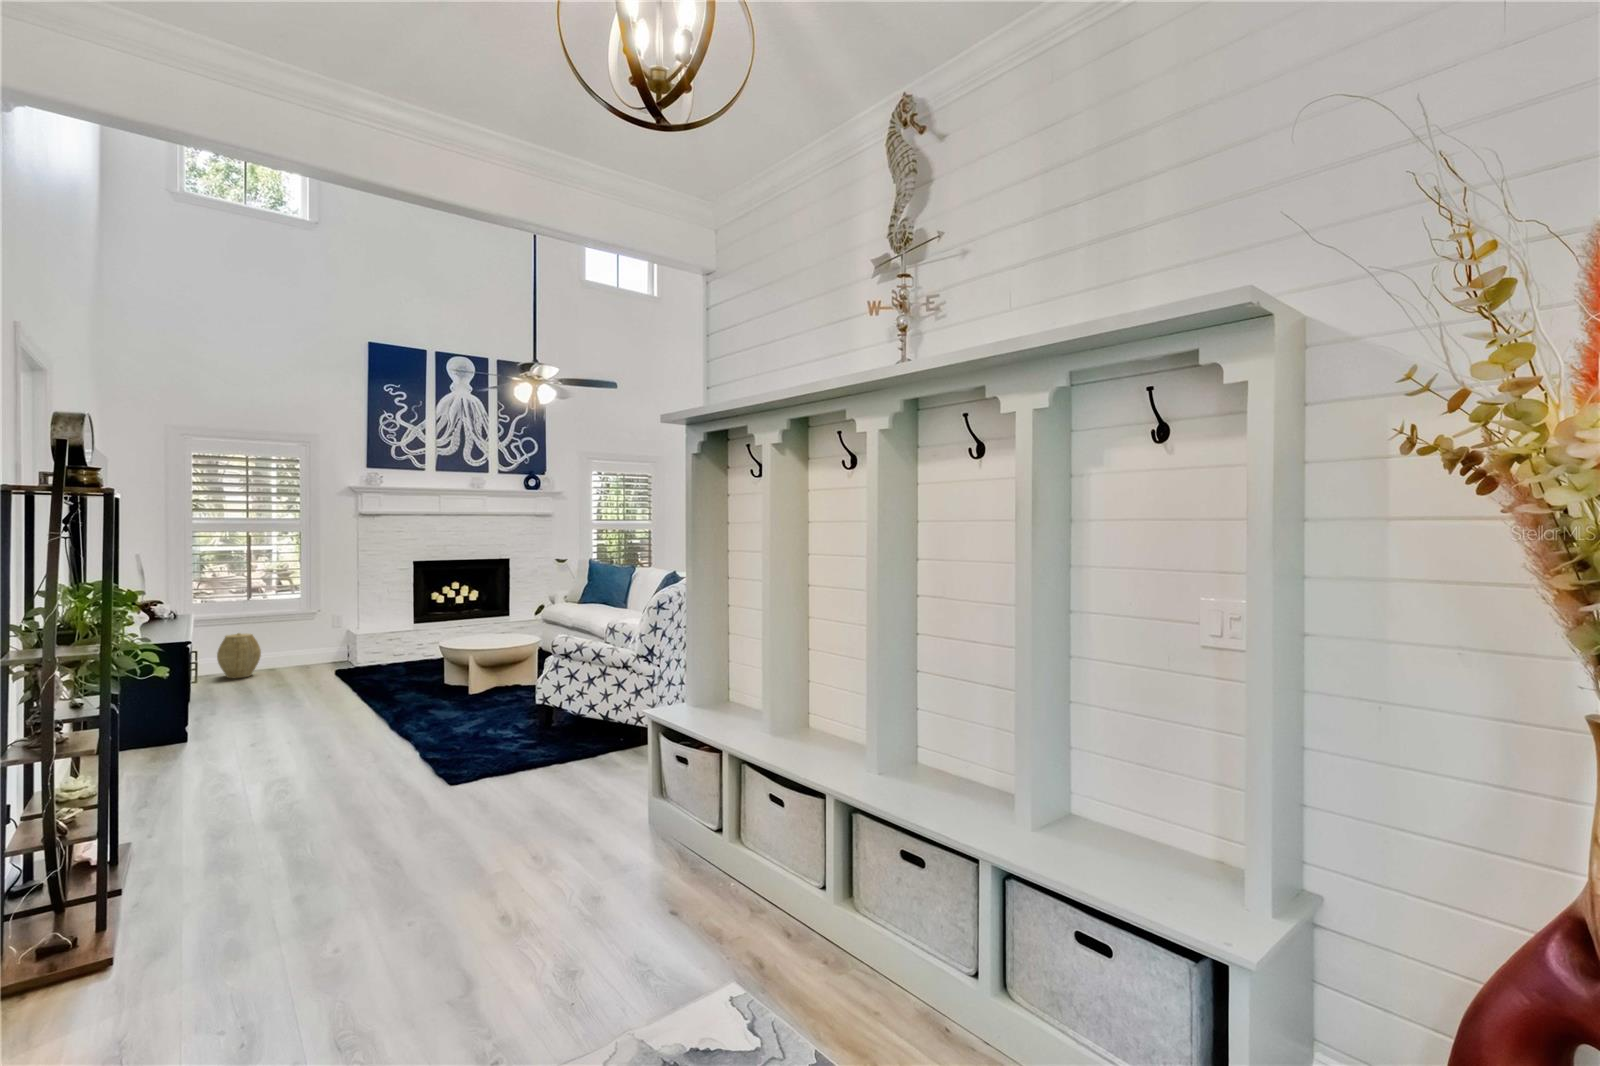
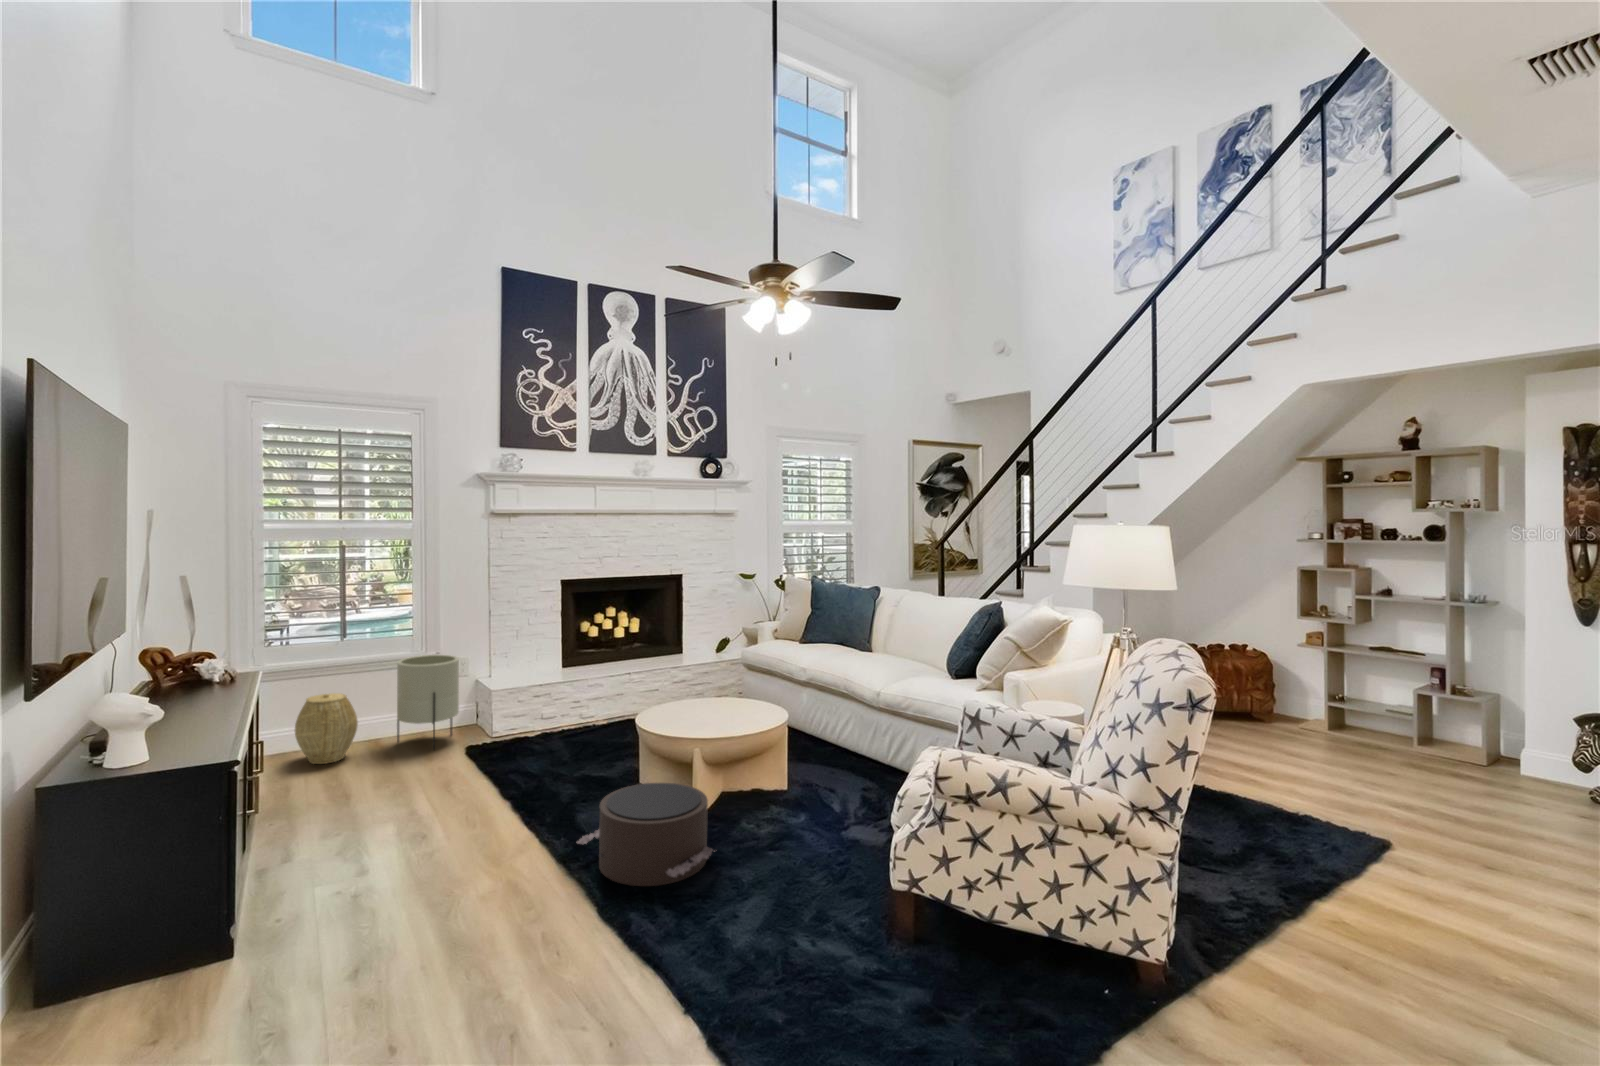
planter: none [289,610,334,672] -> present [397,655,459,750]
pouf: none [378,670,459,718] -> present [577,783,715,886]

